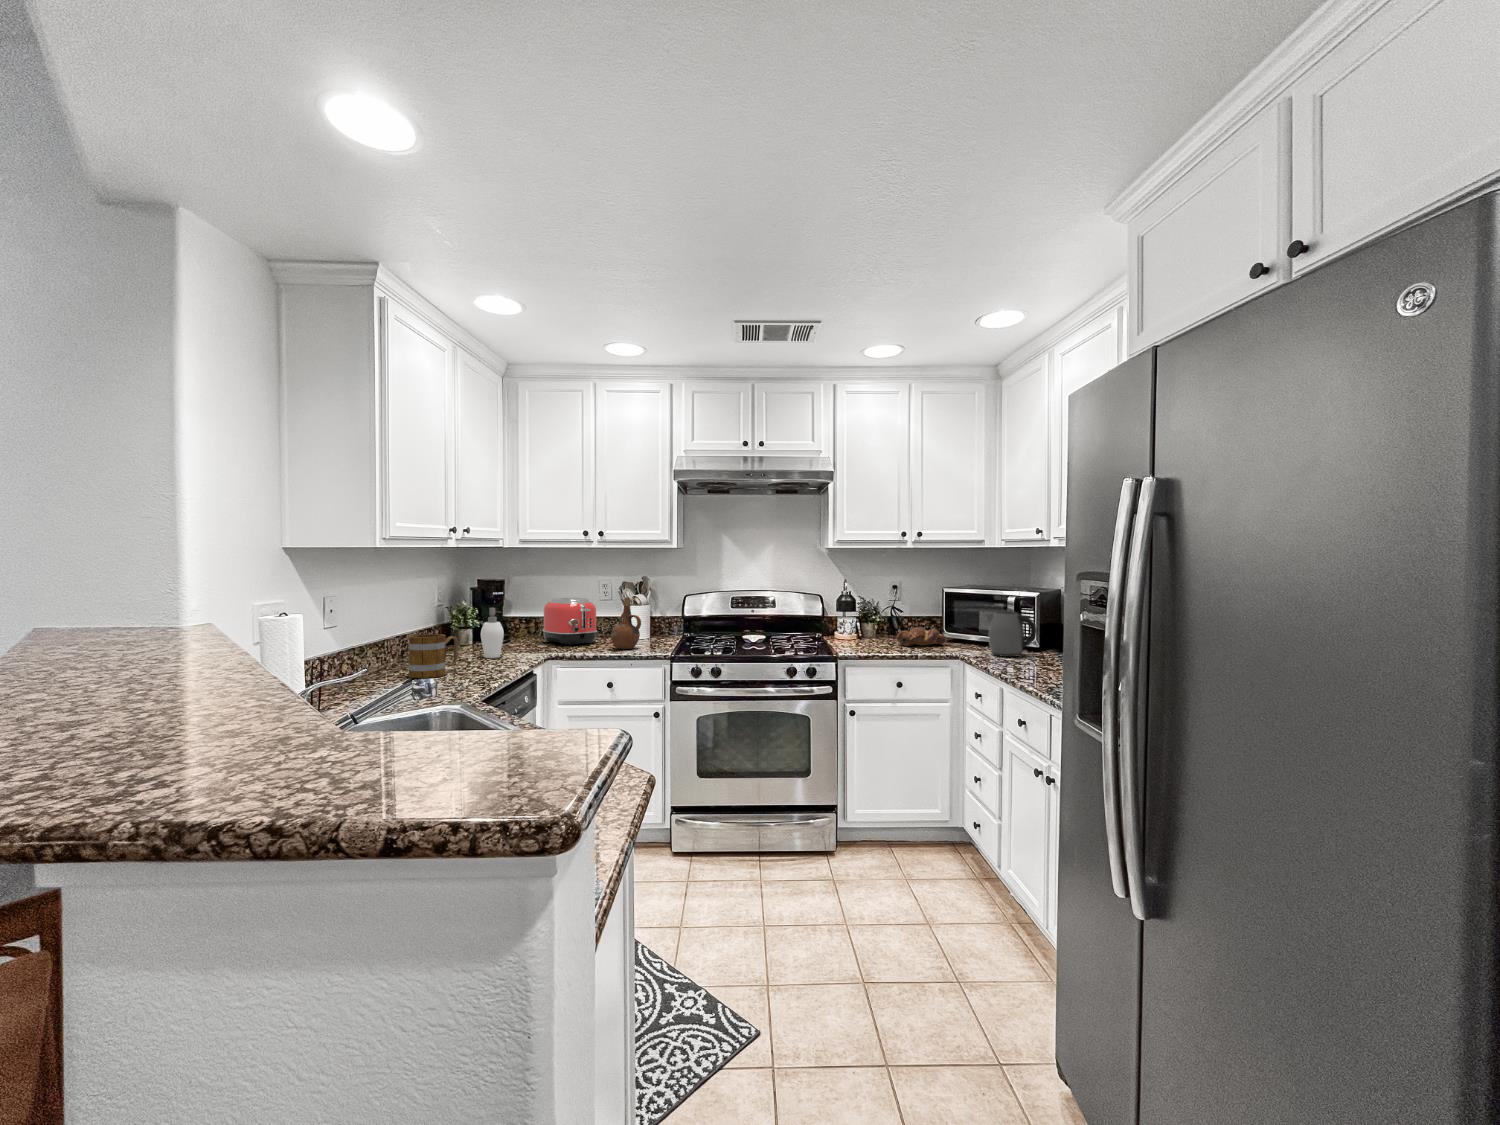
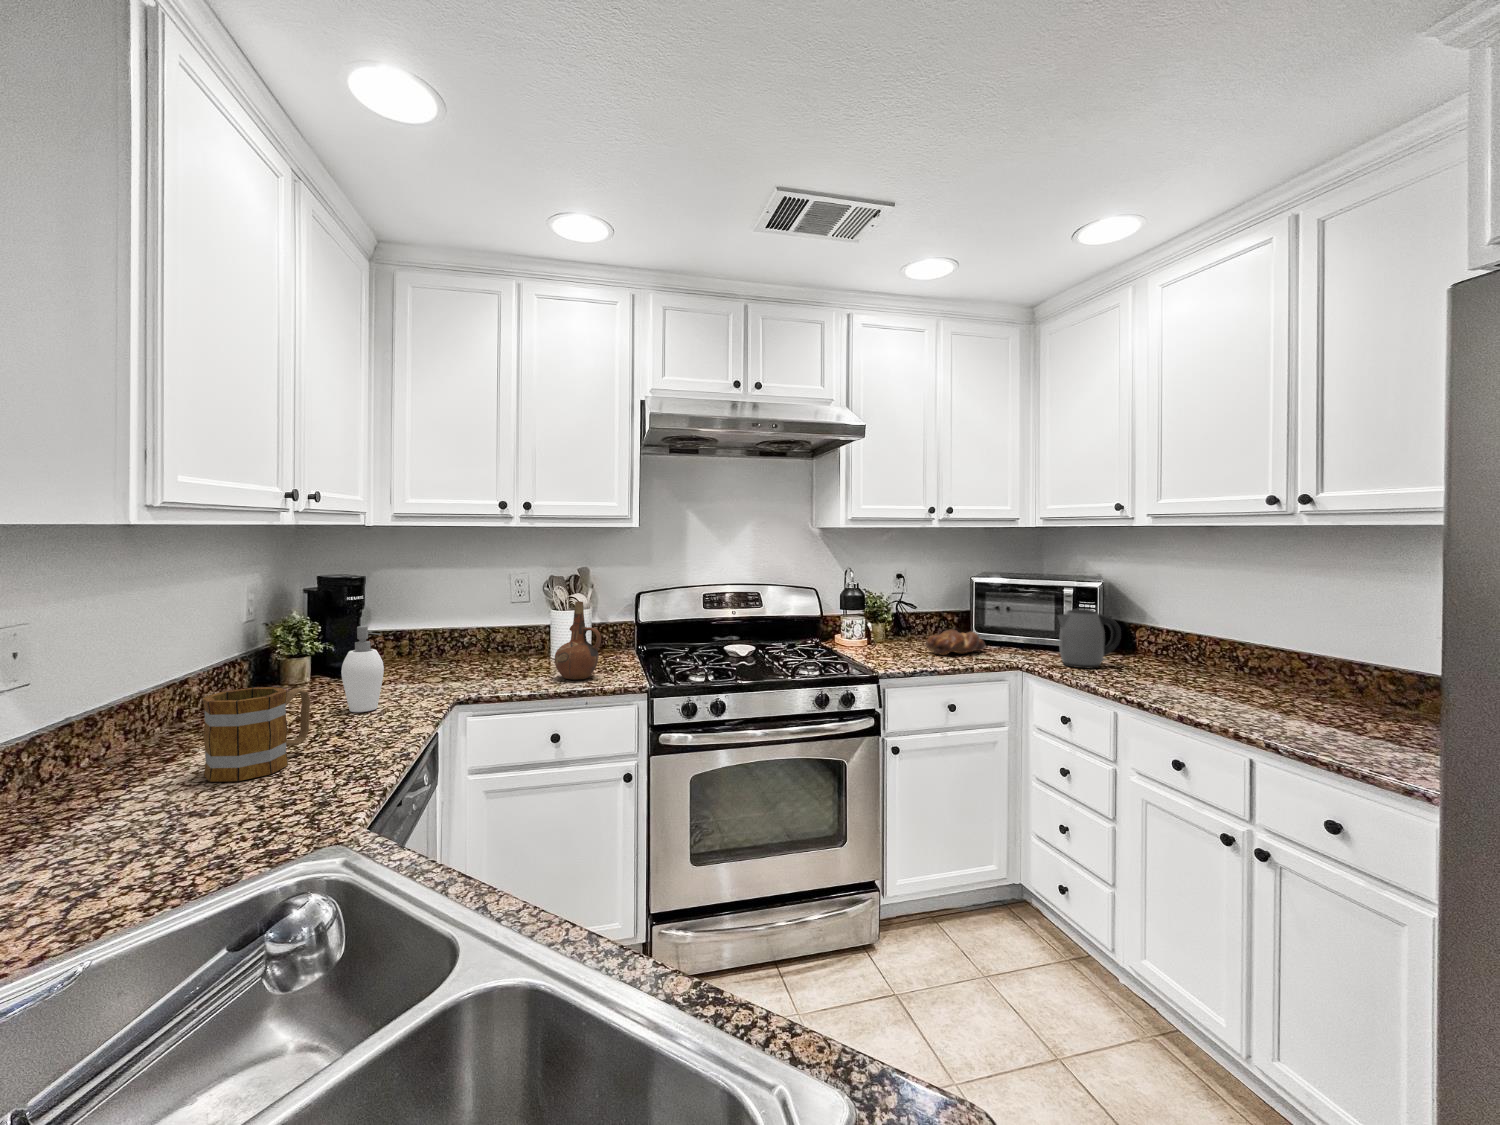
toaster: present [543,597,597,645] -> none [433,601,523,676]

